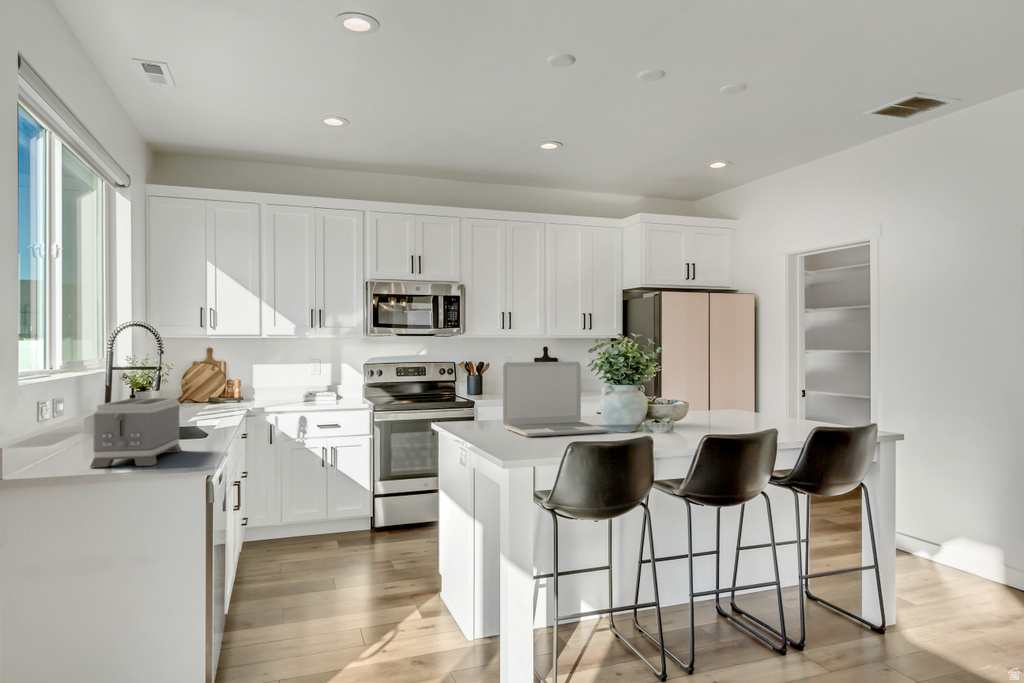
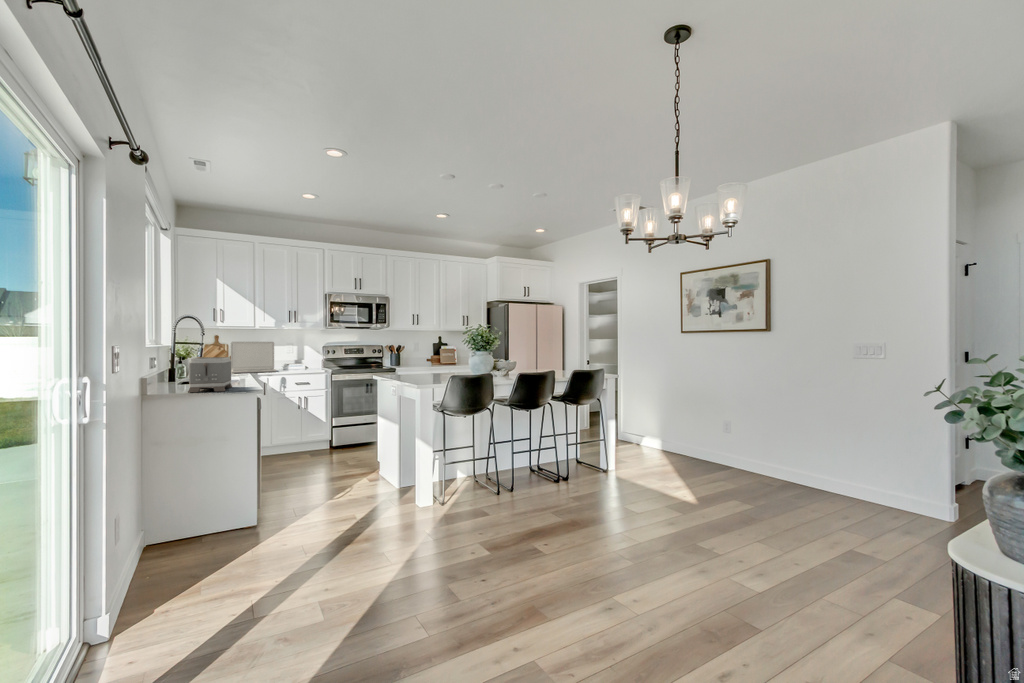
laptop: present [503,362,608,437] -> present [231,342,277,373]

